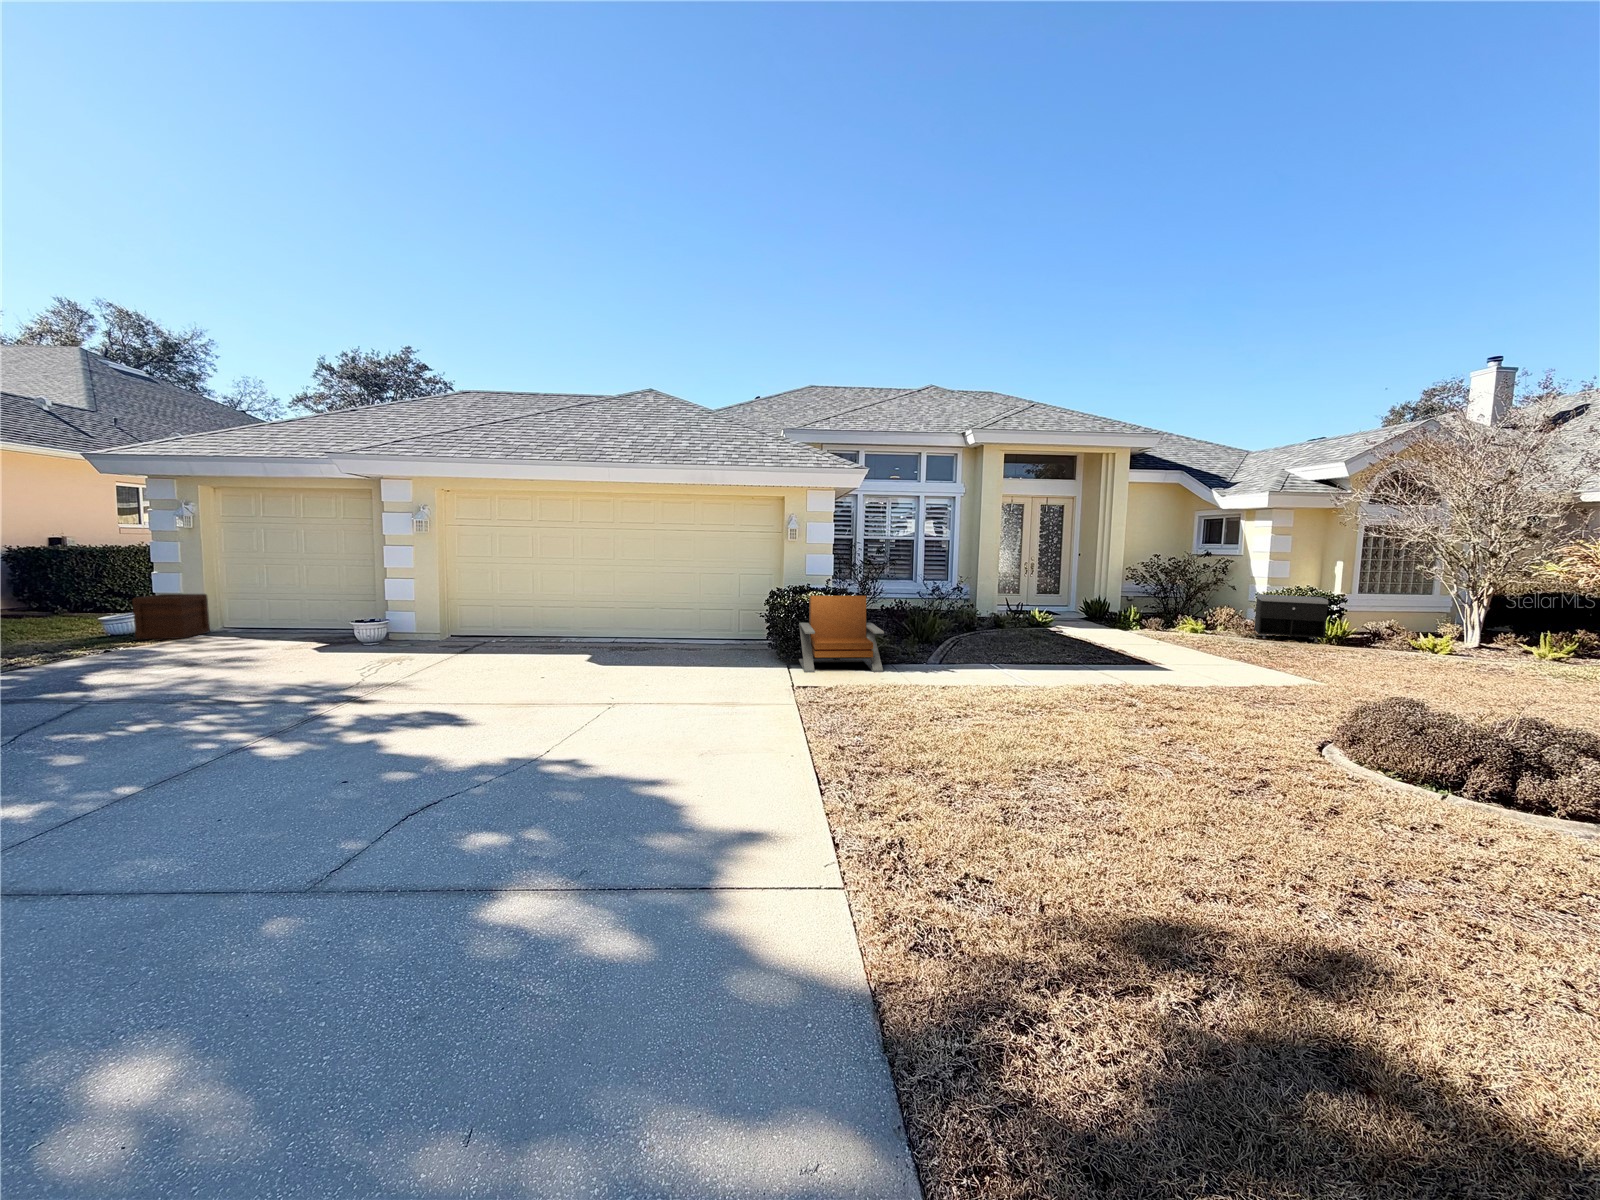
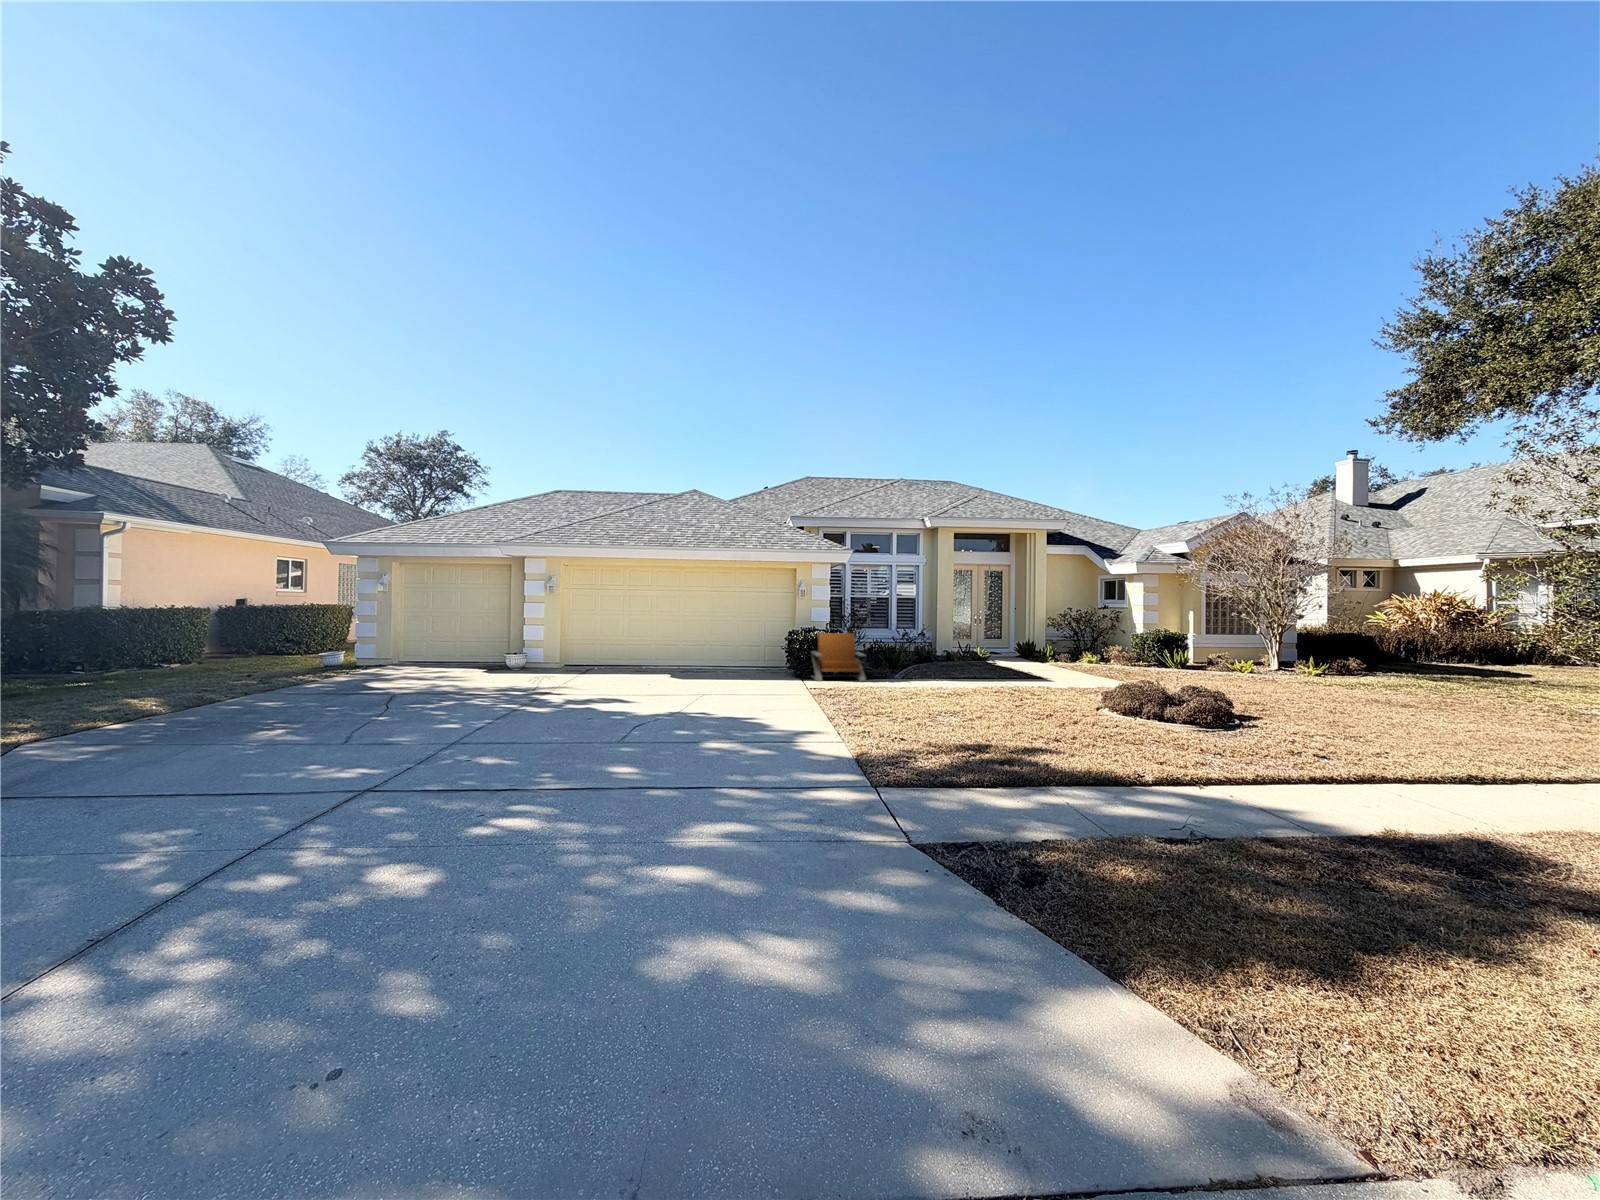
wooden crate: present [132,594,210,639] -> none [349,637,391,668]
storage bench: present [1254,594,1328,642] -> none [1131,635,1174,667]

